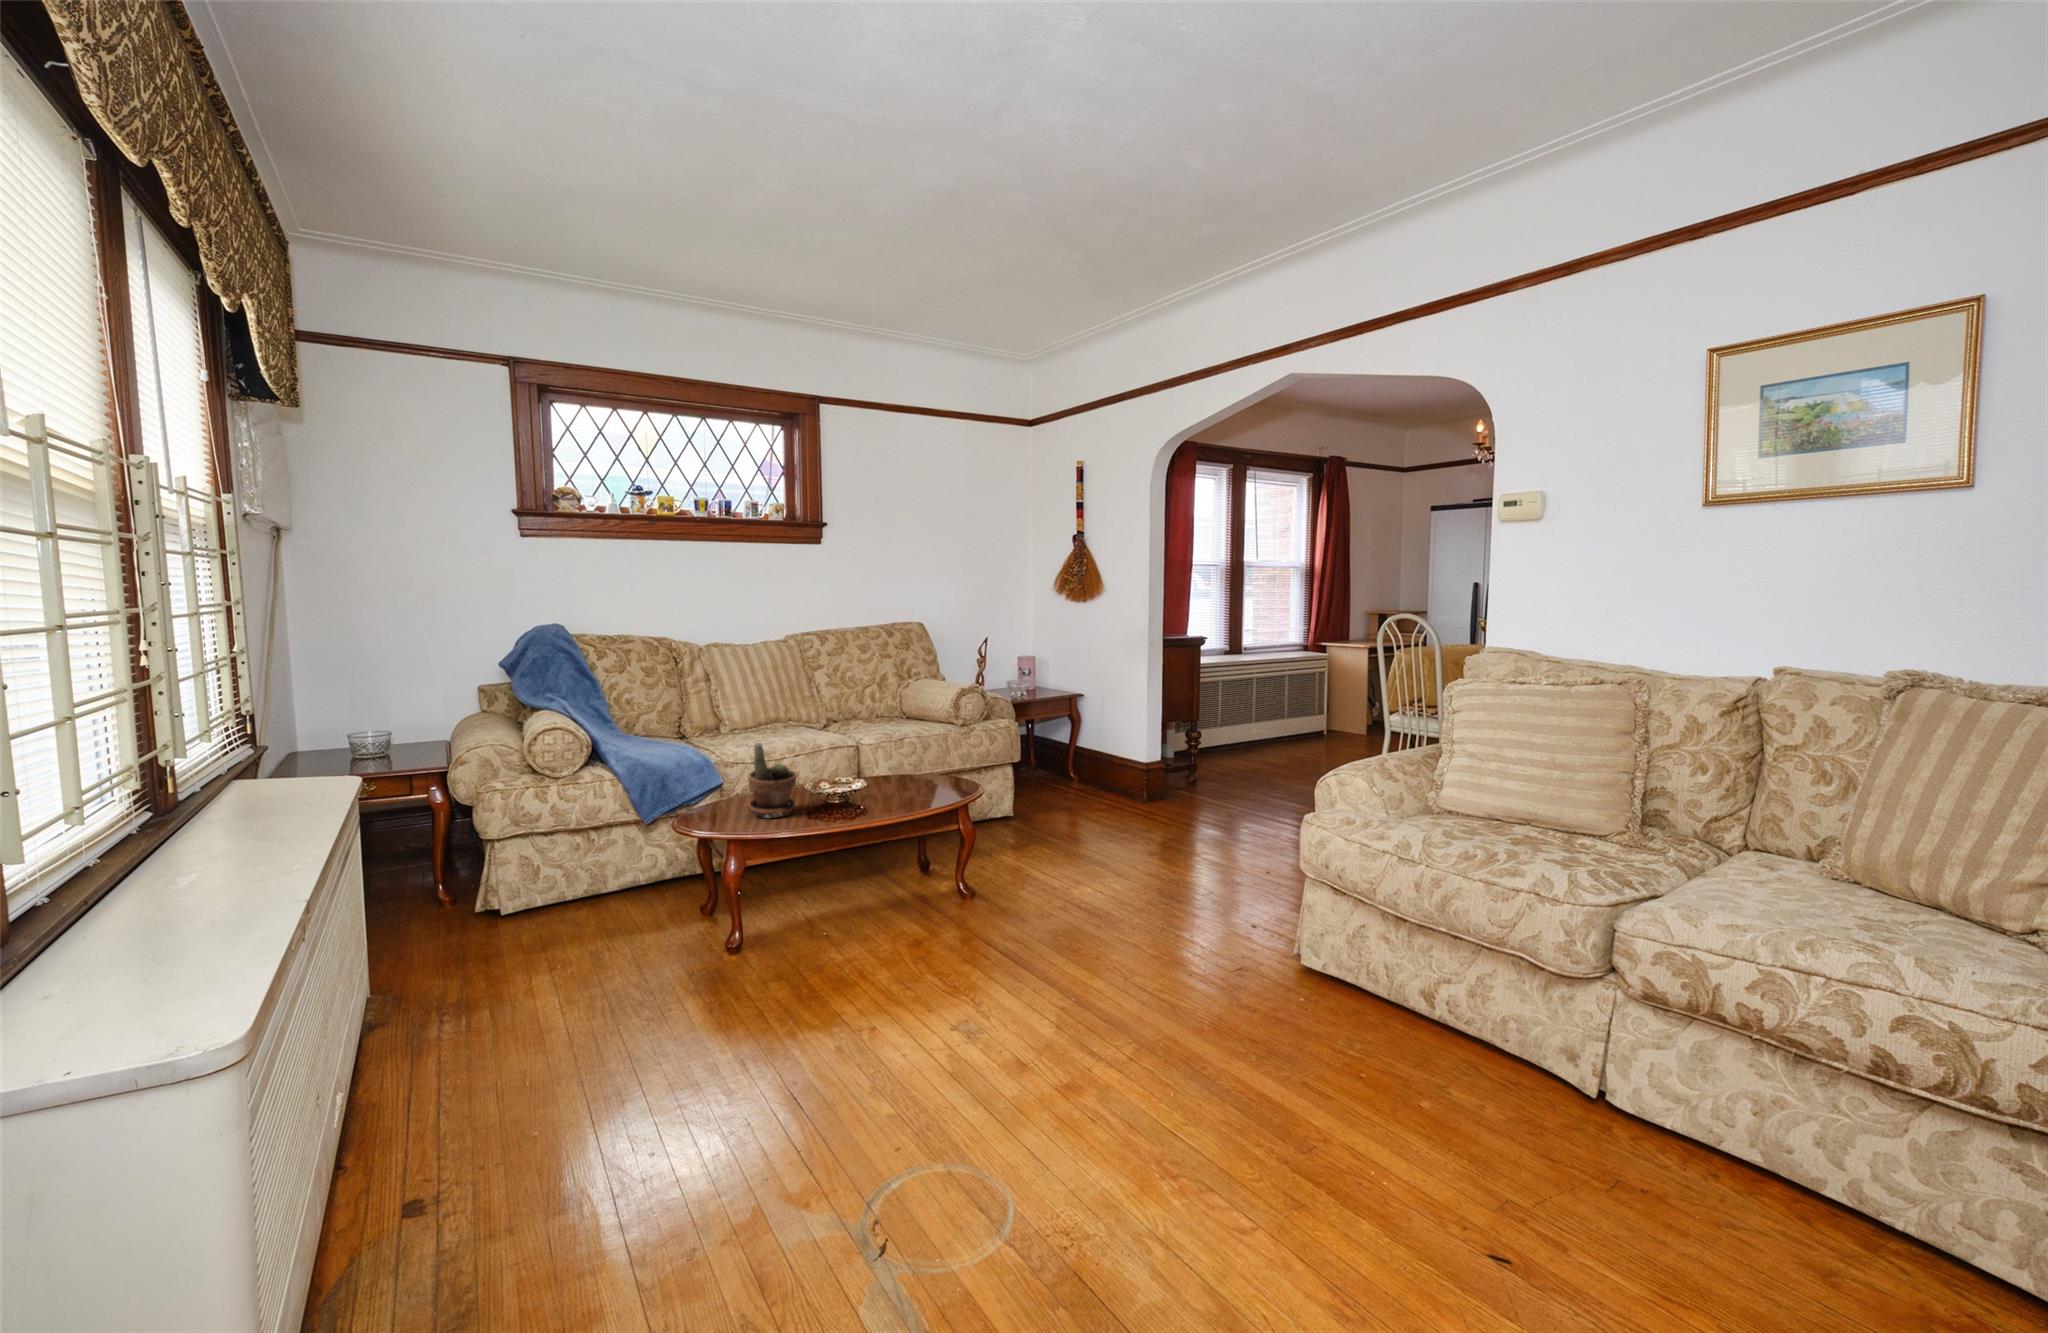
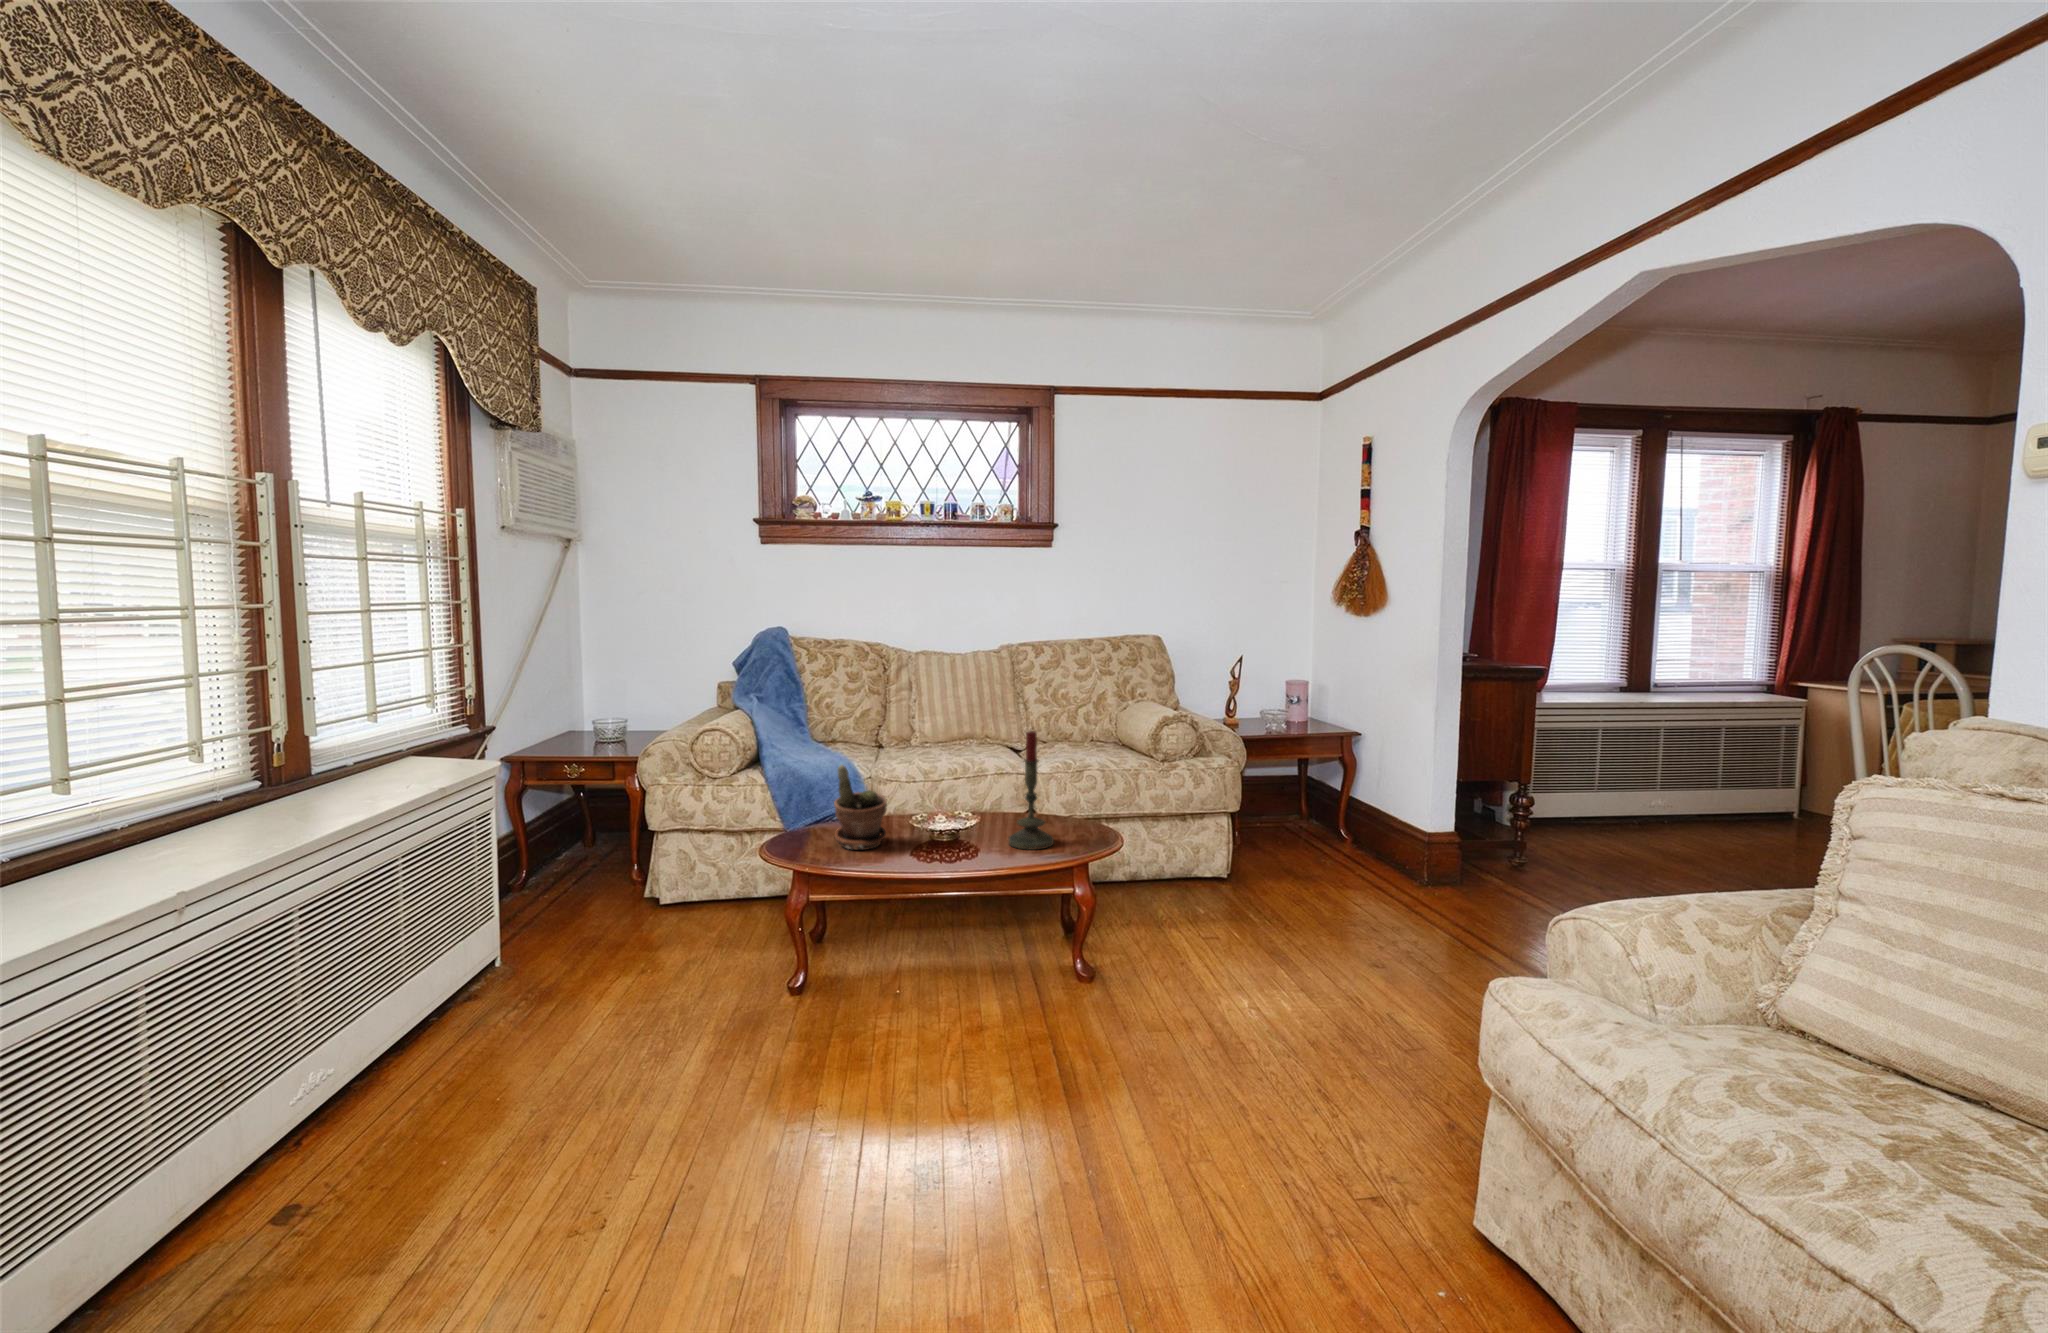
candle: none [898,698,936,799] -> present [1009,731,1054,850]

